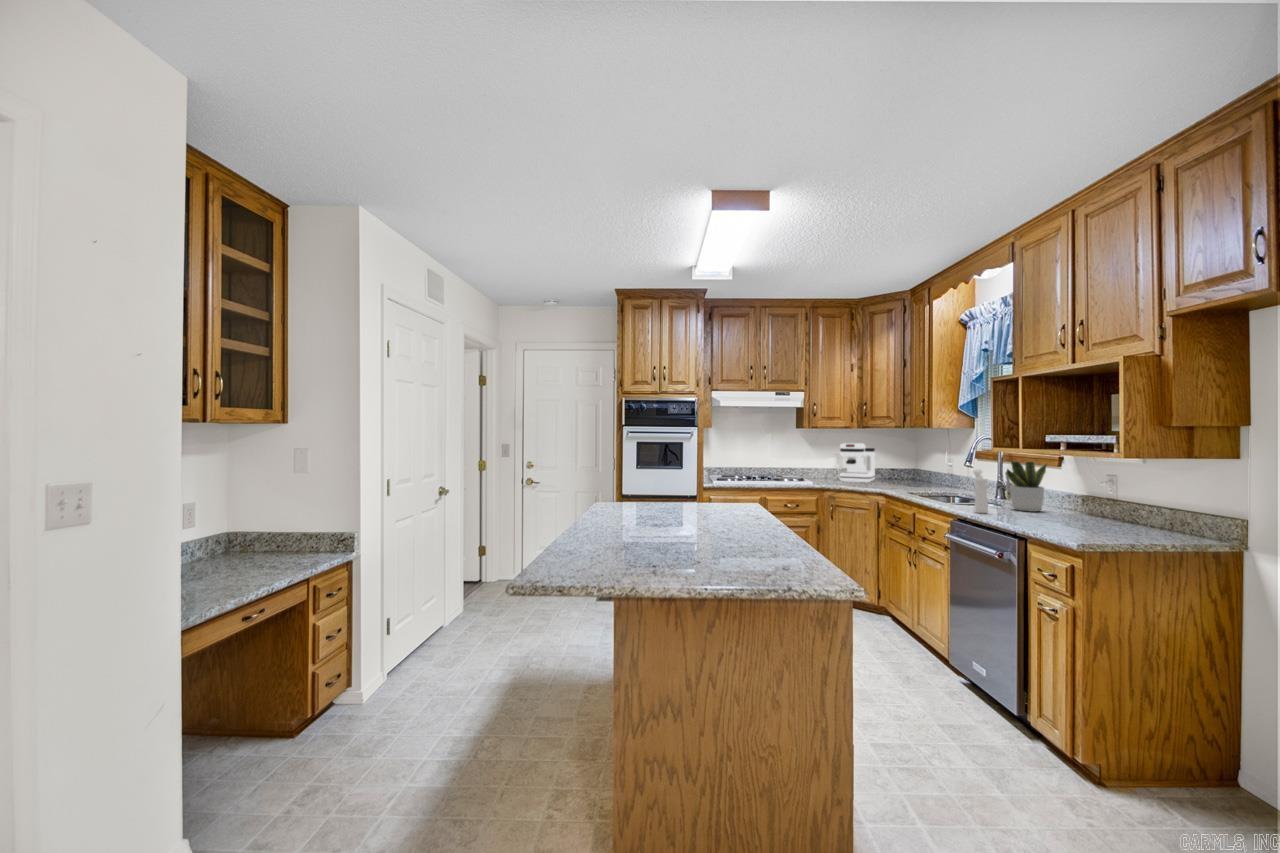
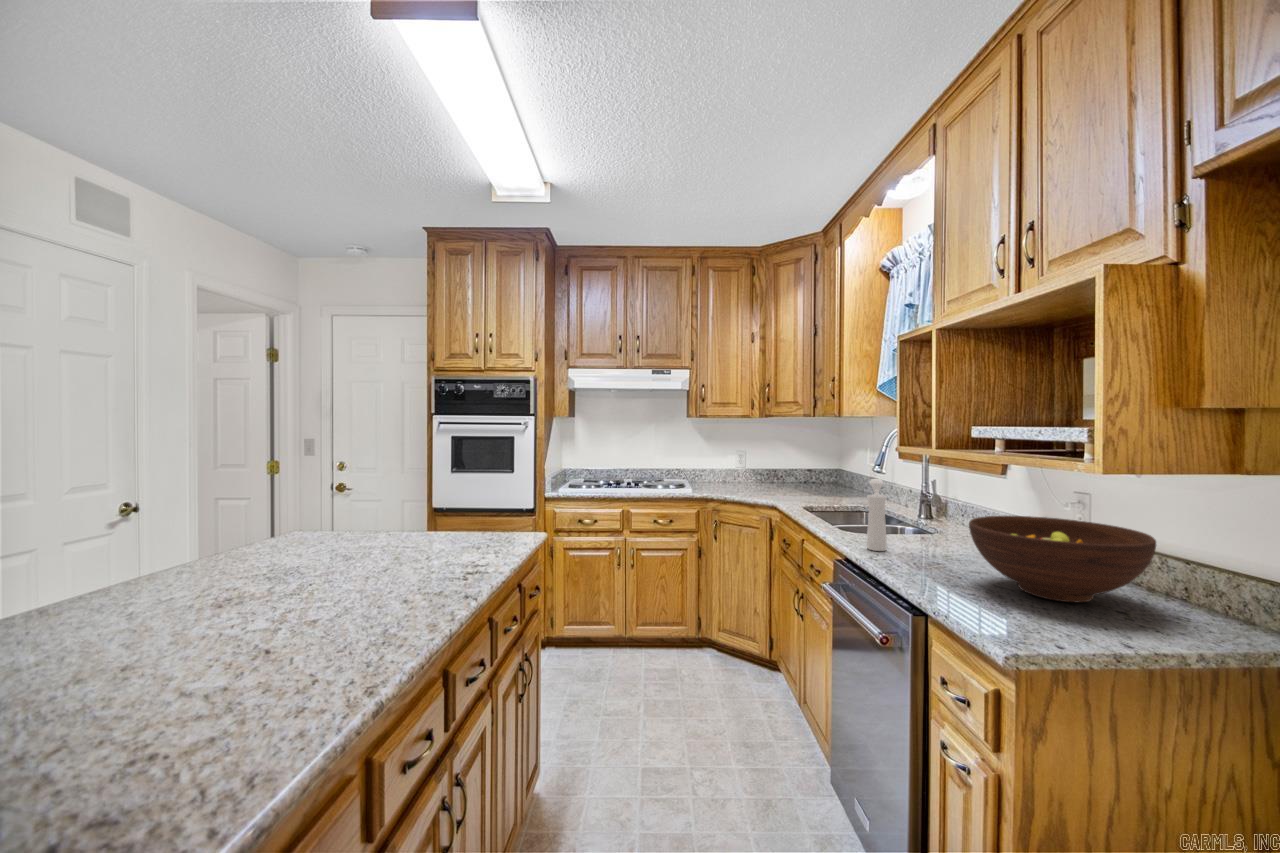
coffee maker: present [840,443,875,483] -> none [740,437,786,489]
potted plant: present [1006,461,1047,512] -> none [921,444,986,546]
fruit bowl: none [1047,488,1153,531] -> present [969,516,1156,602]

